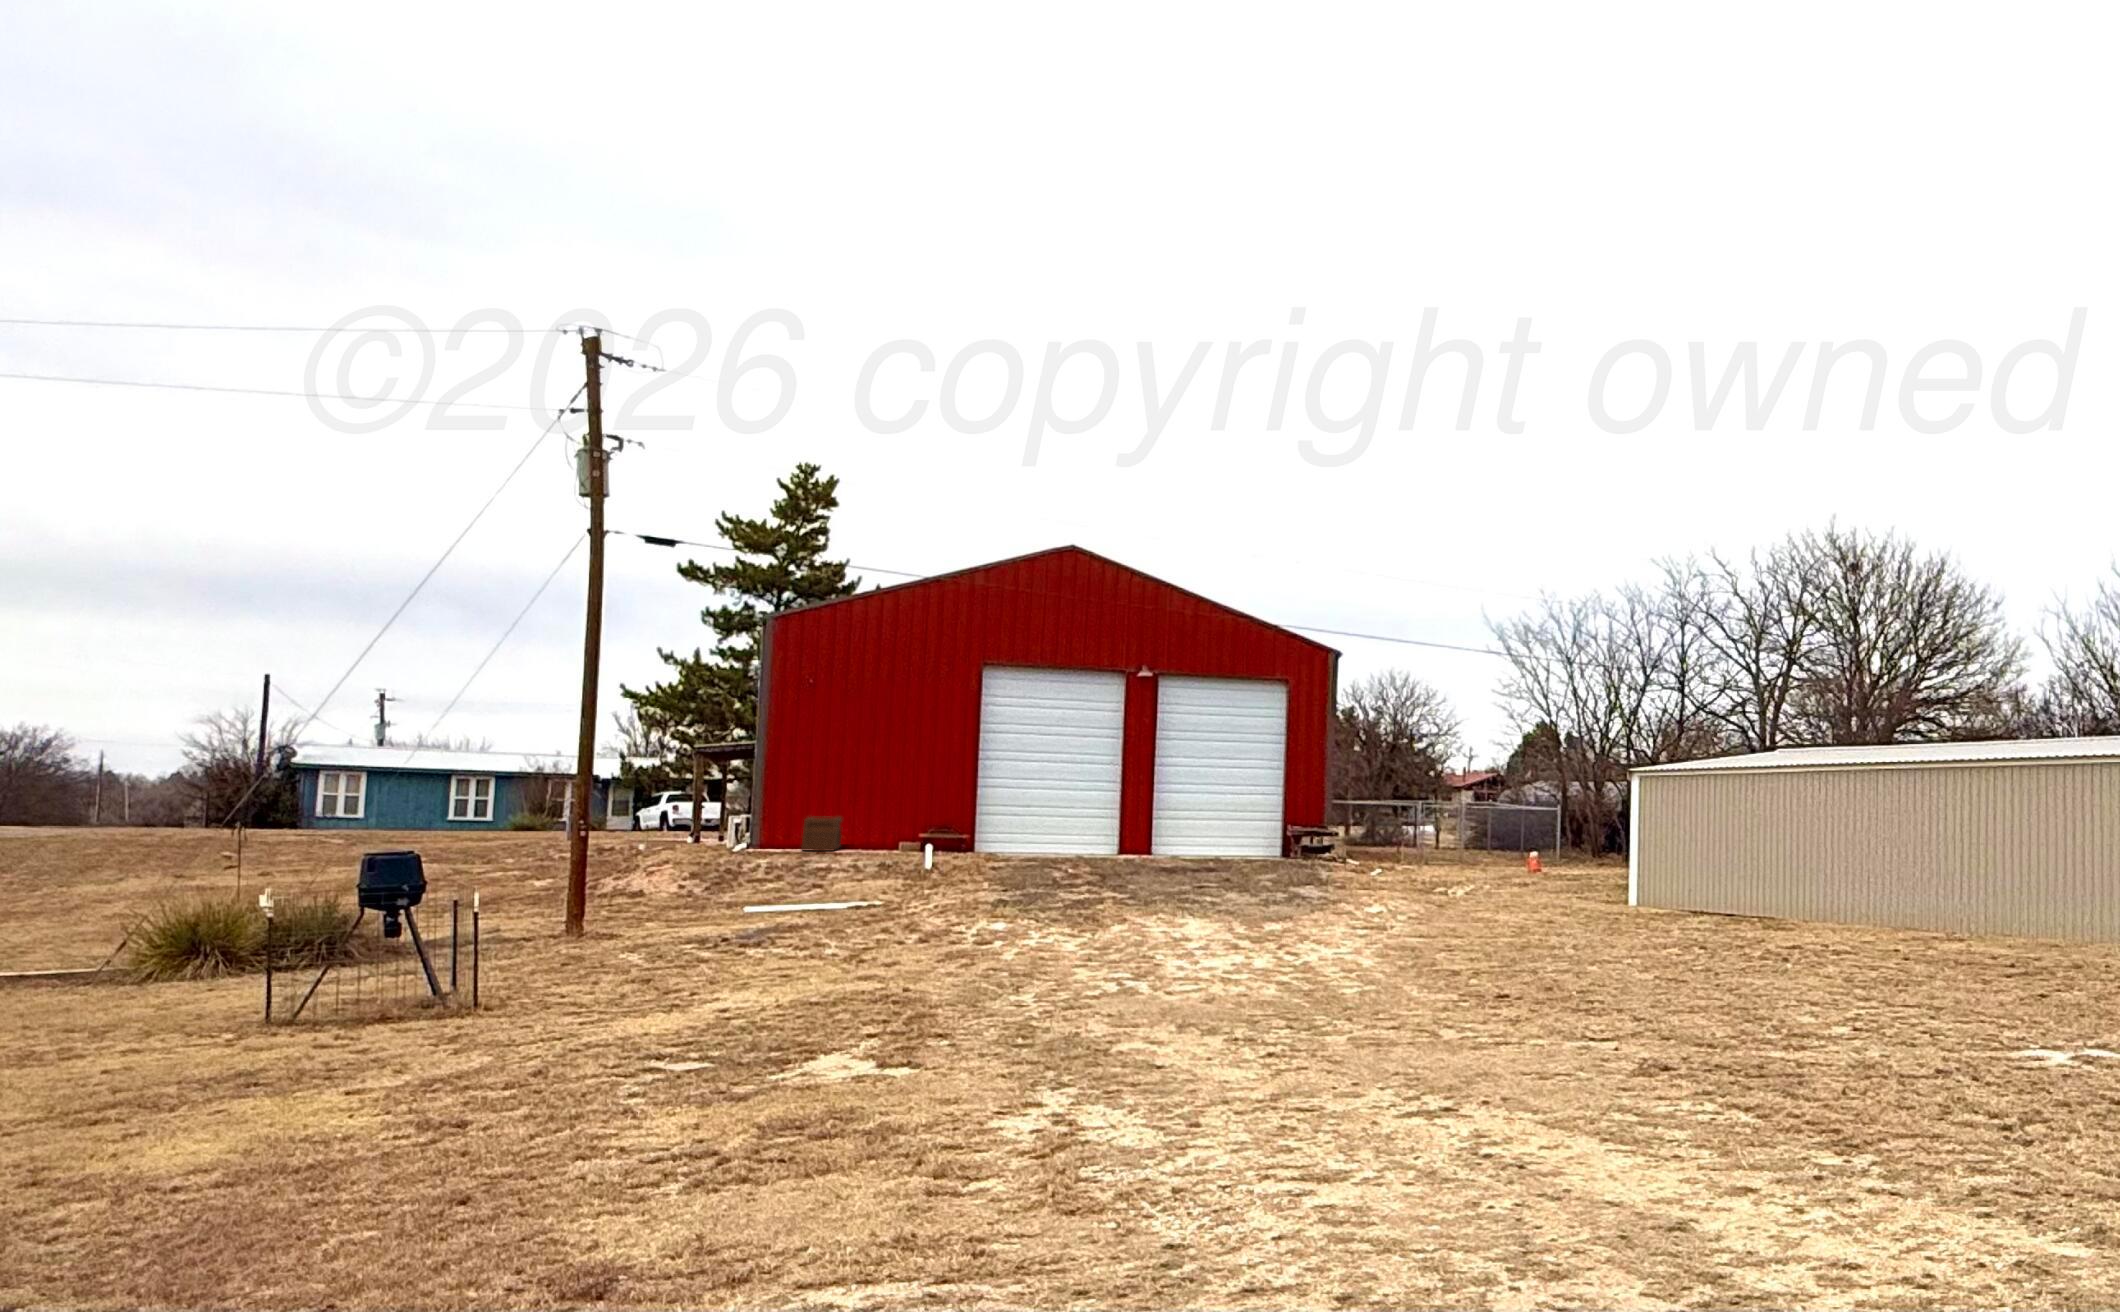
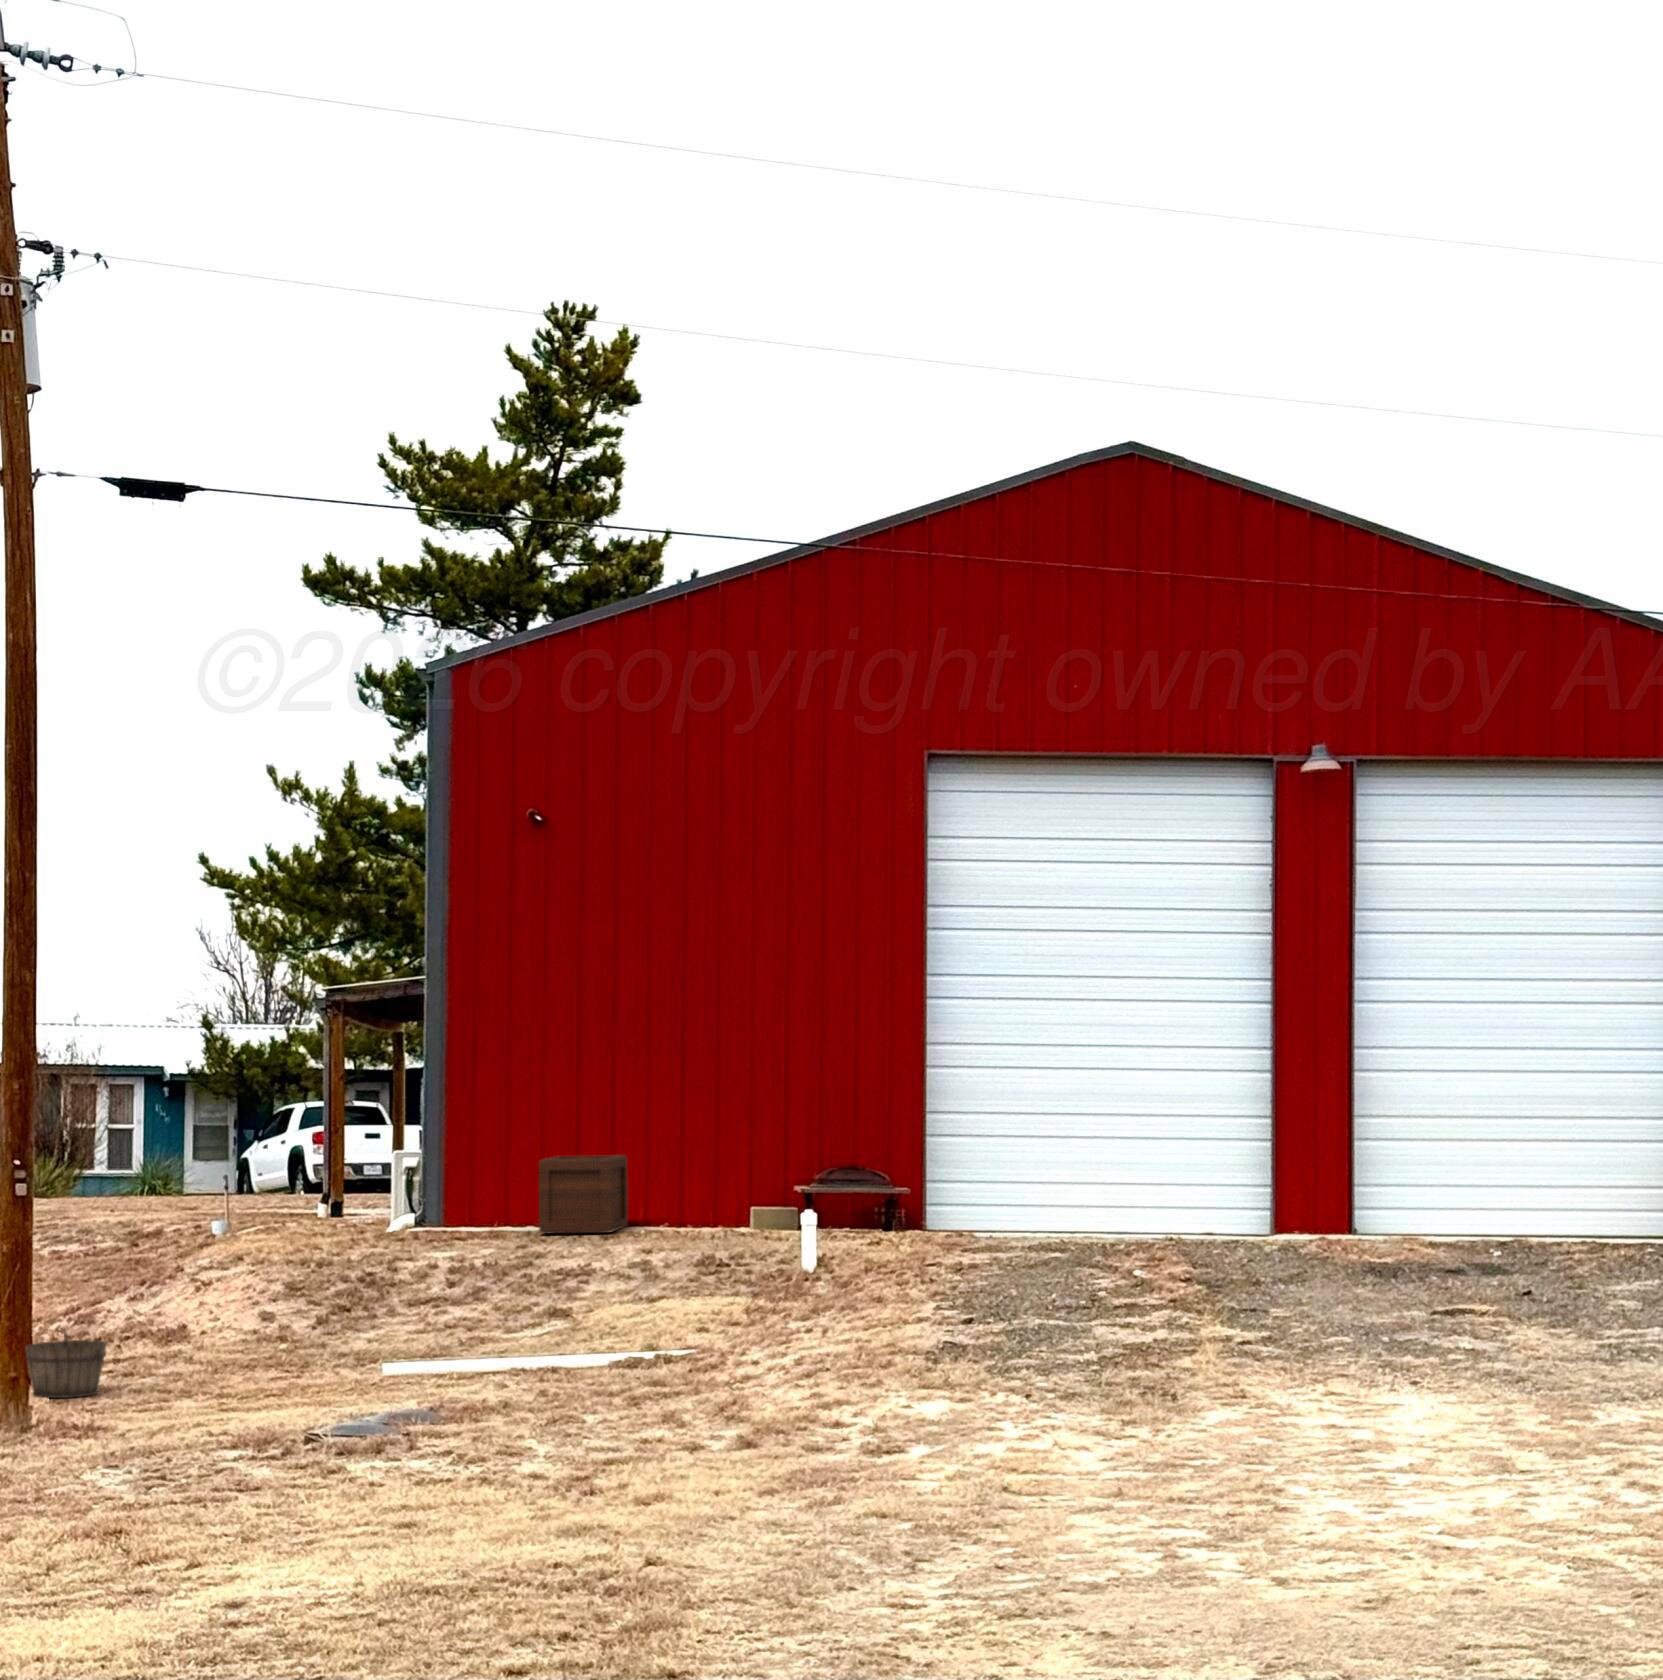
wooden bucket: none [598,892,635,923] -> present [25,1330,107,1398]

